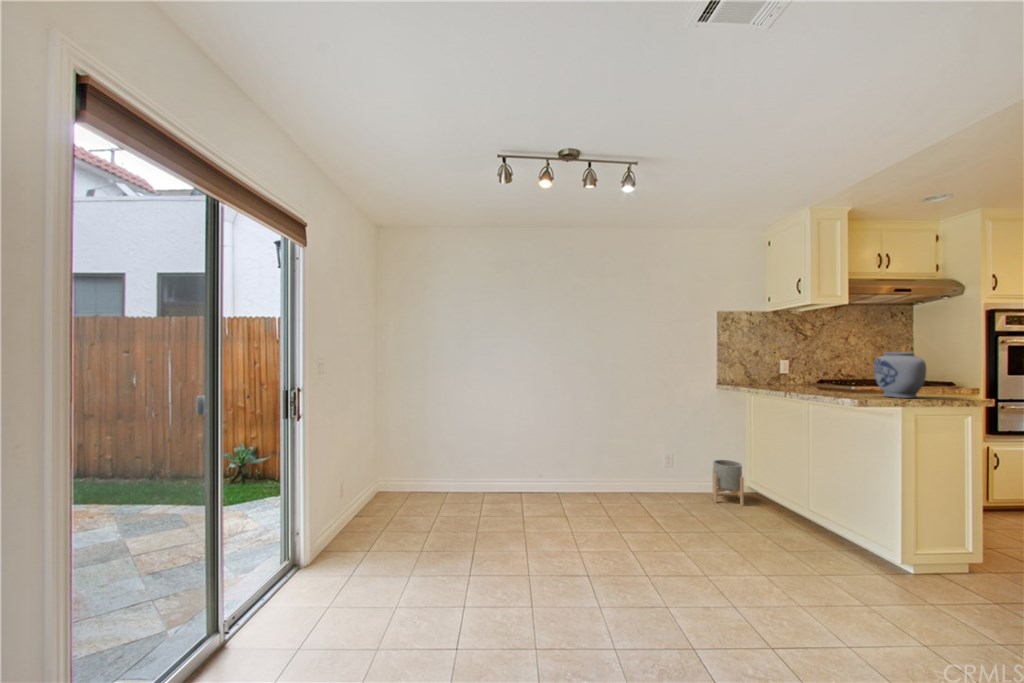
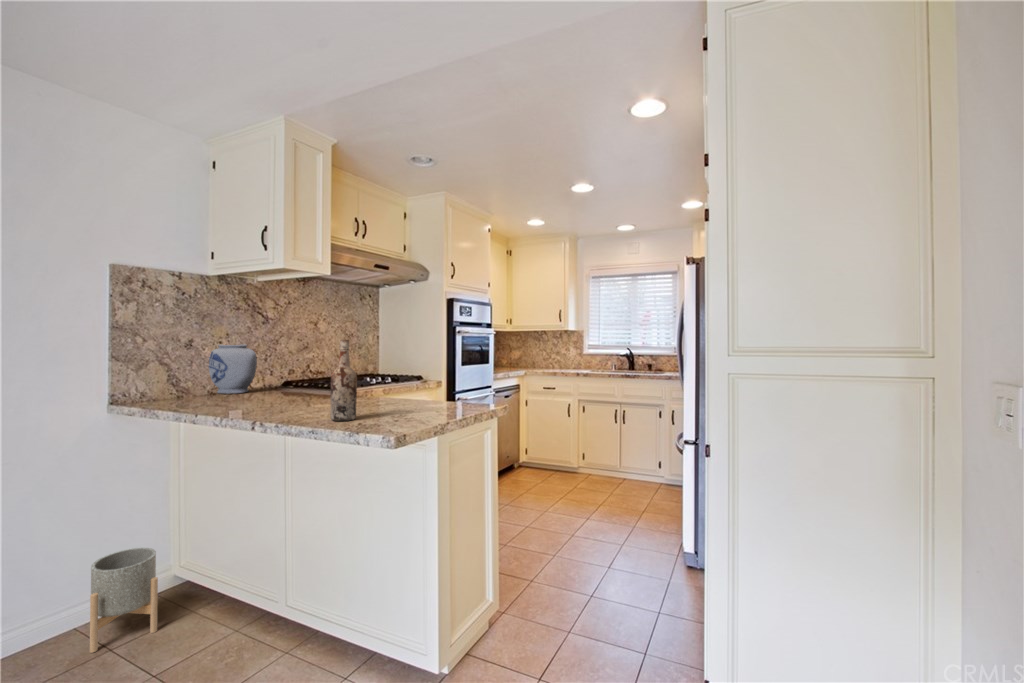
wine bottle: none [844,348,863,399] -> present [331,340,357,421]
vase: present [874,352,926,398] -> present [209,344,257,394]

